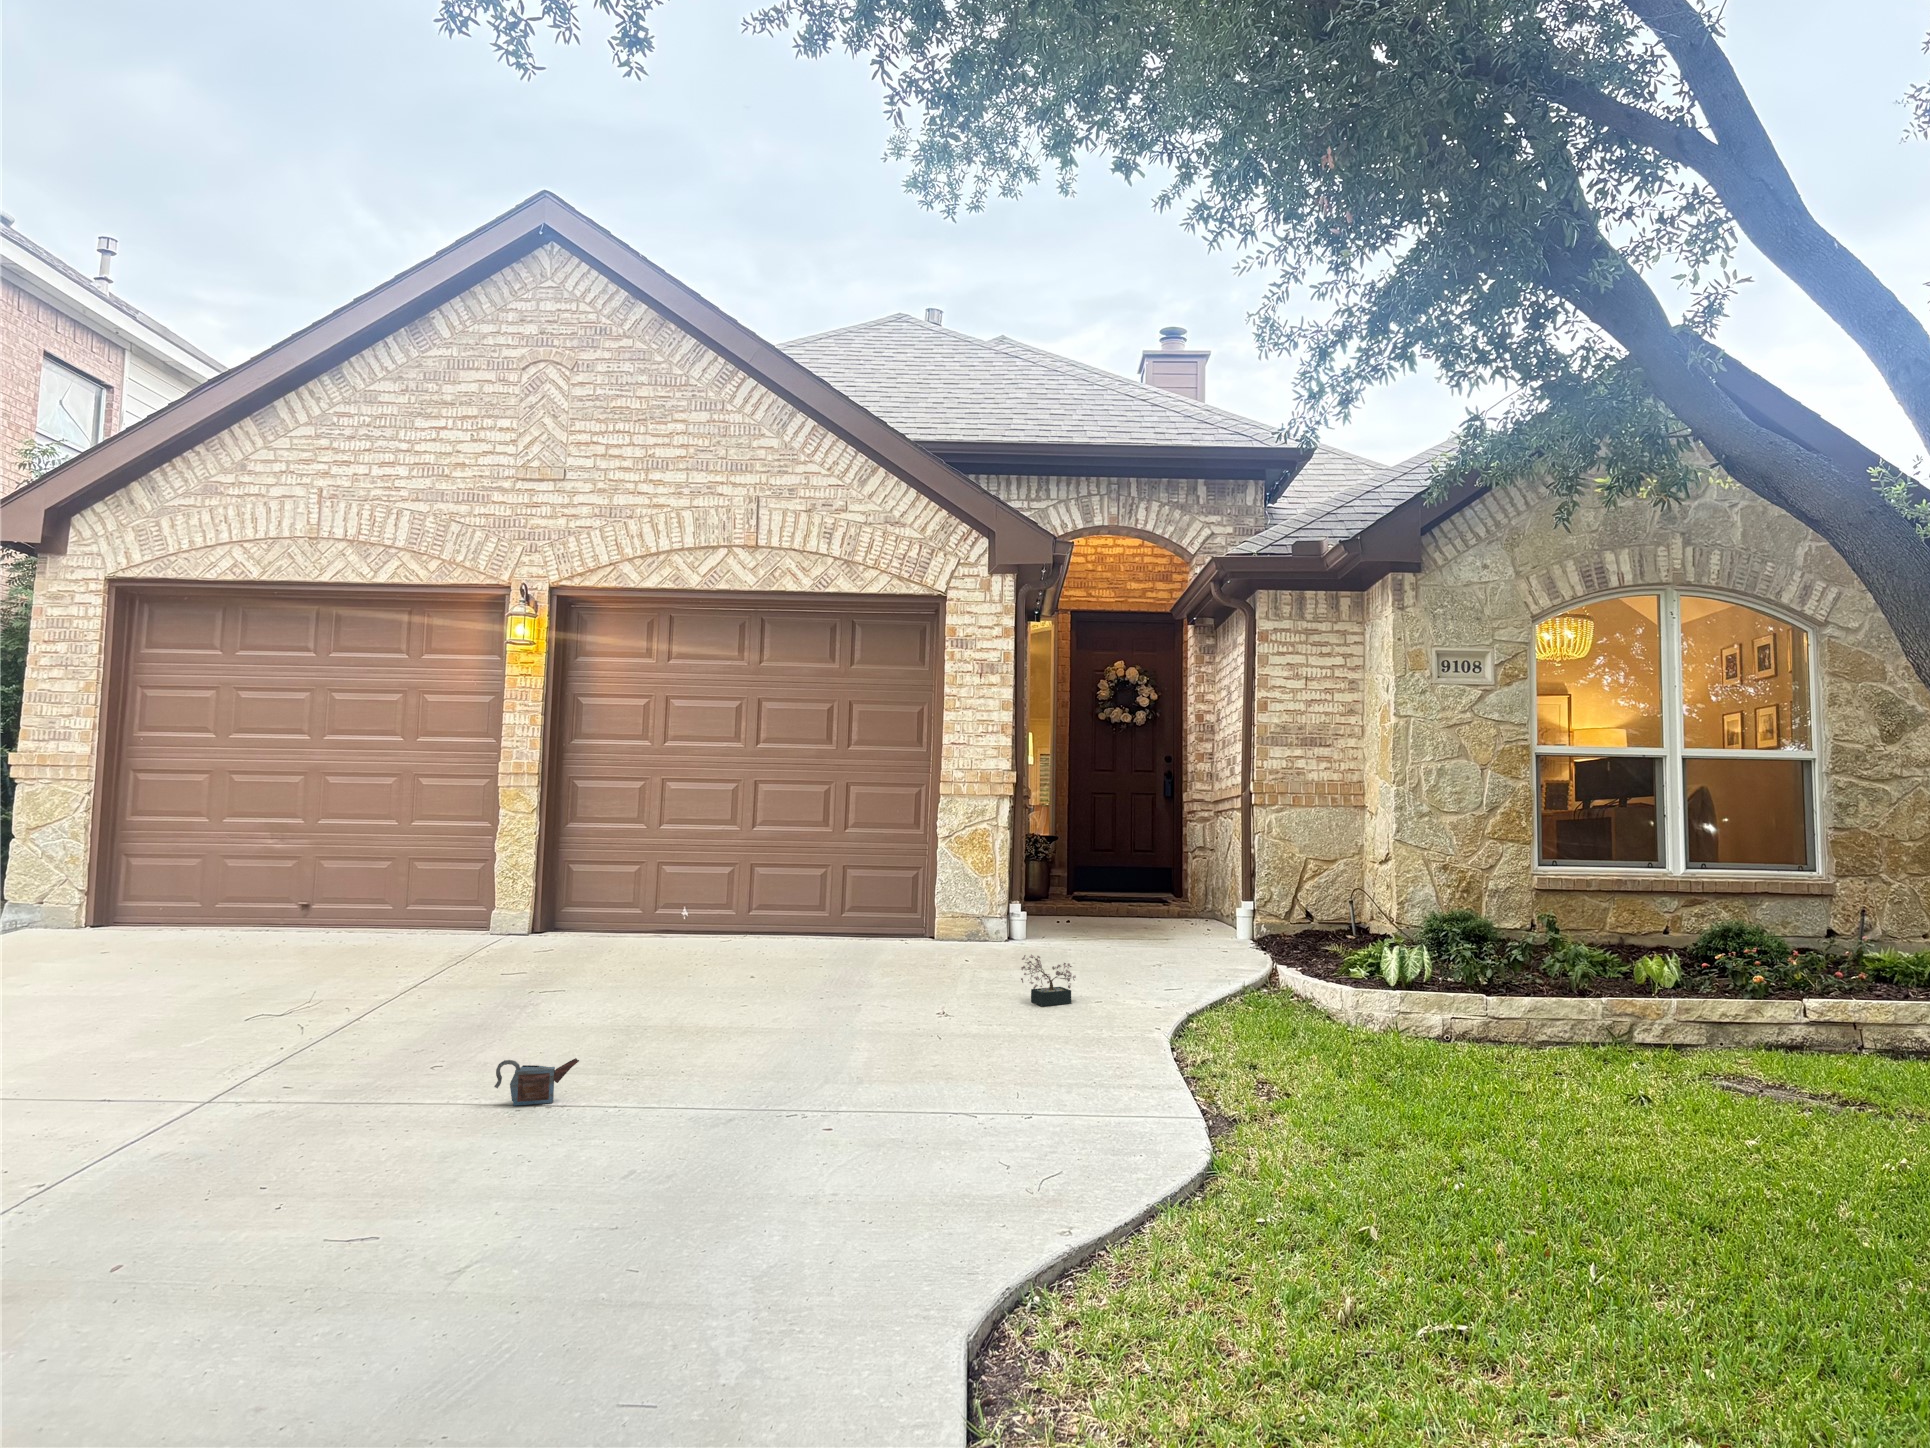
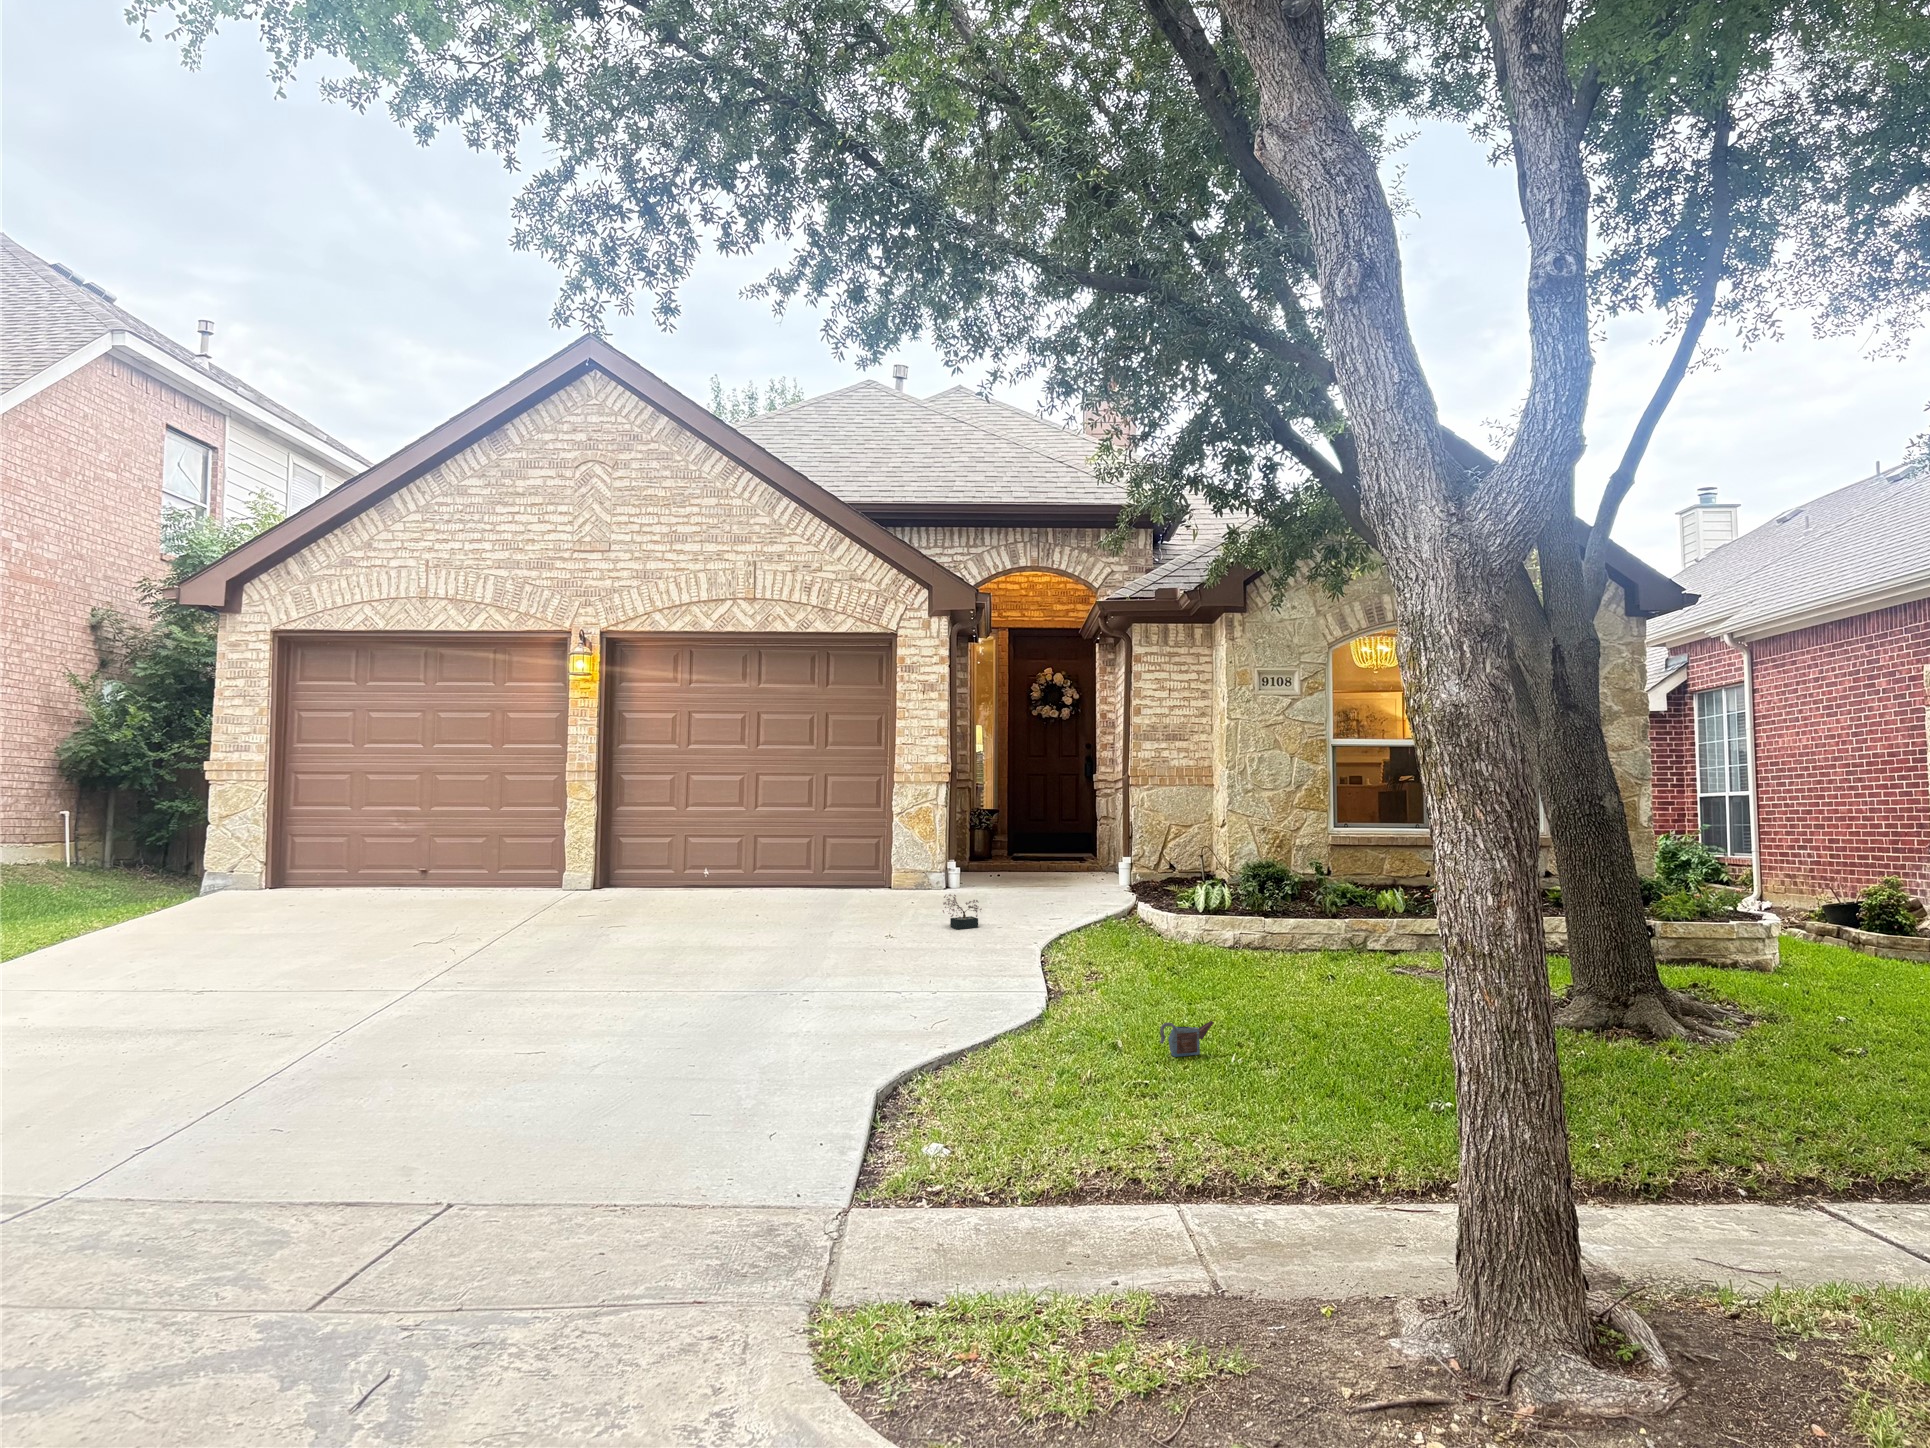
watering can: present [494,1058,579,1106] -> present [1160,1021,1214,1057]

